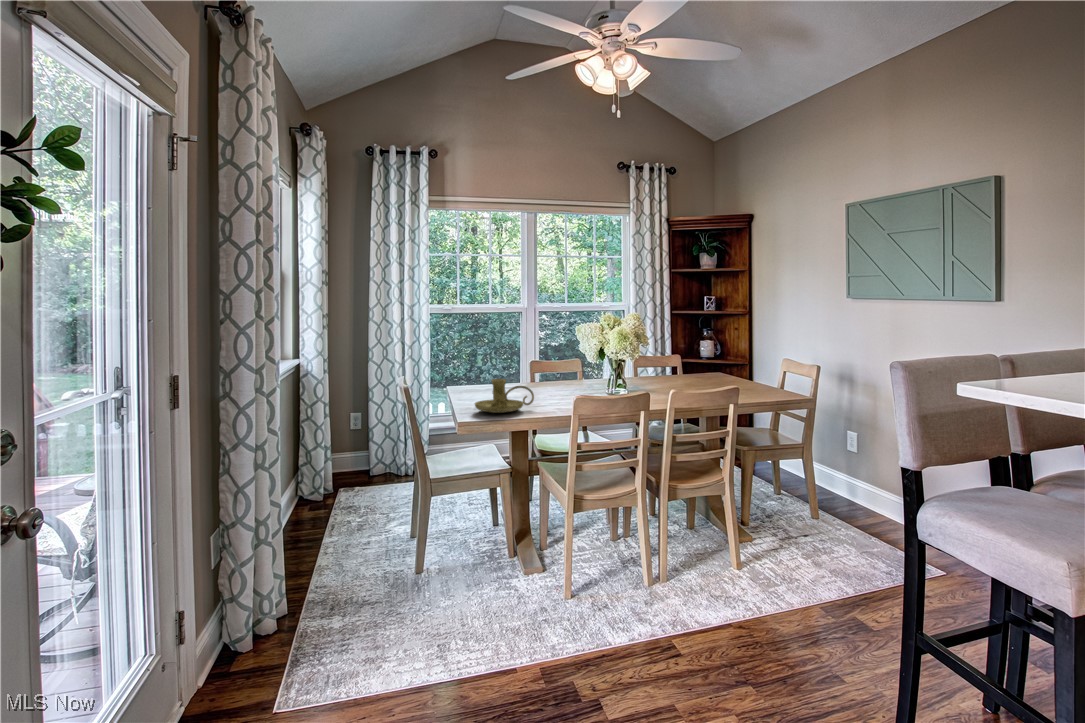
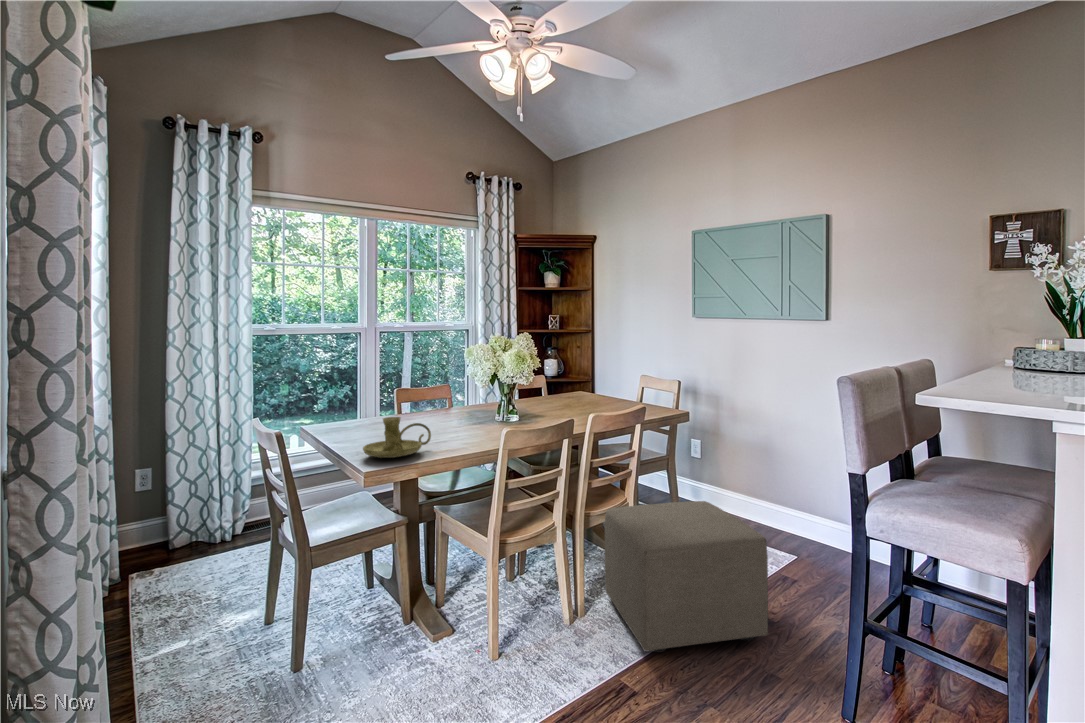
ottoman: none [697,485,852,639] -> present [605,501,768,652]

